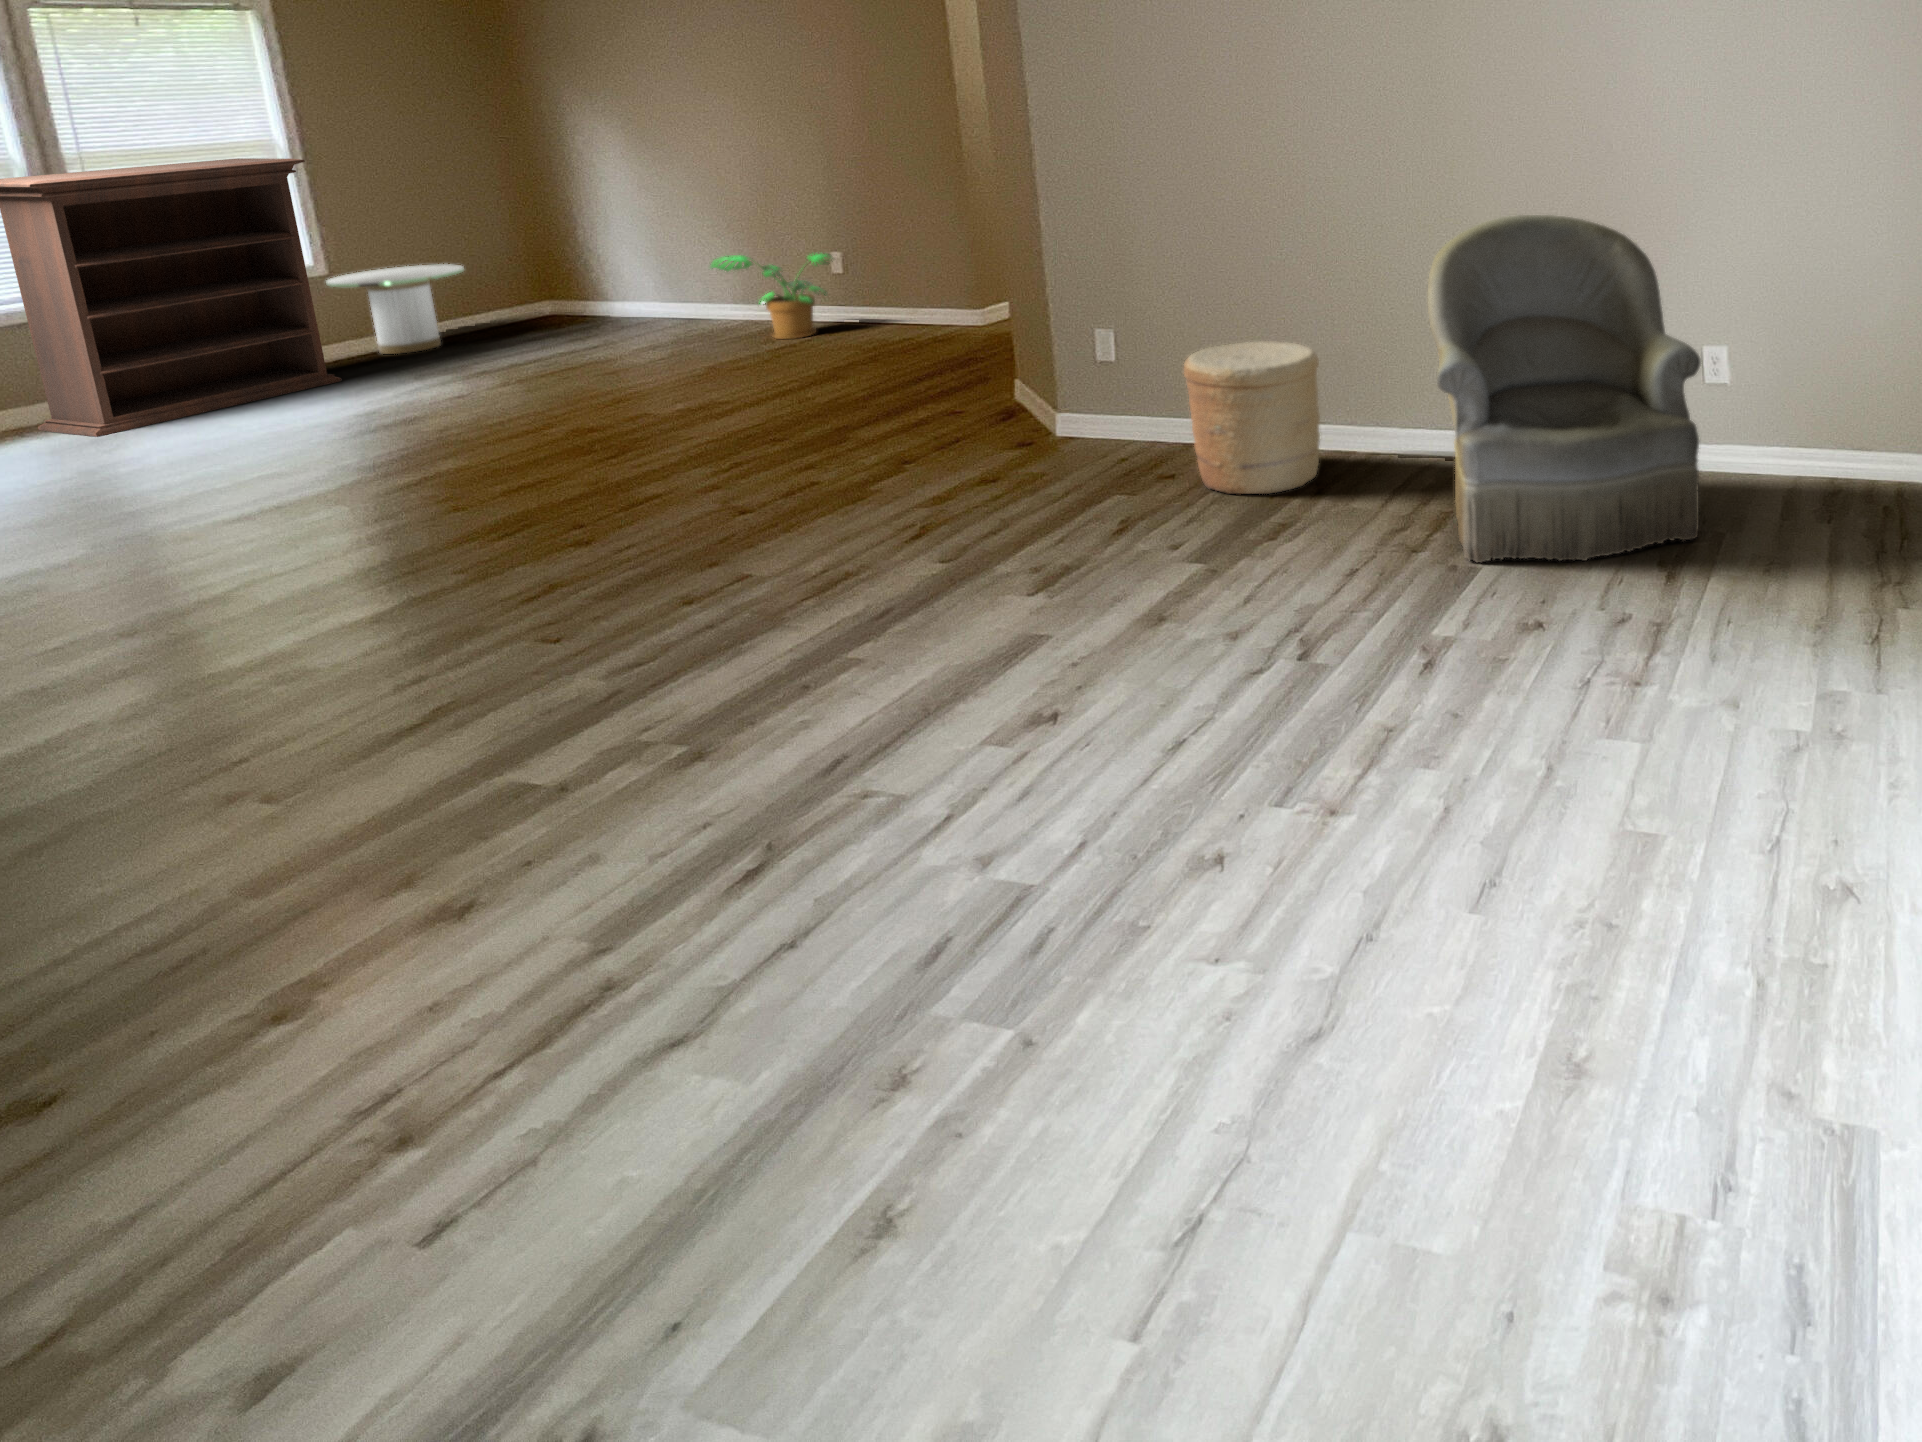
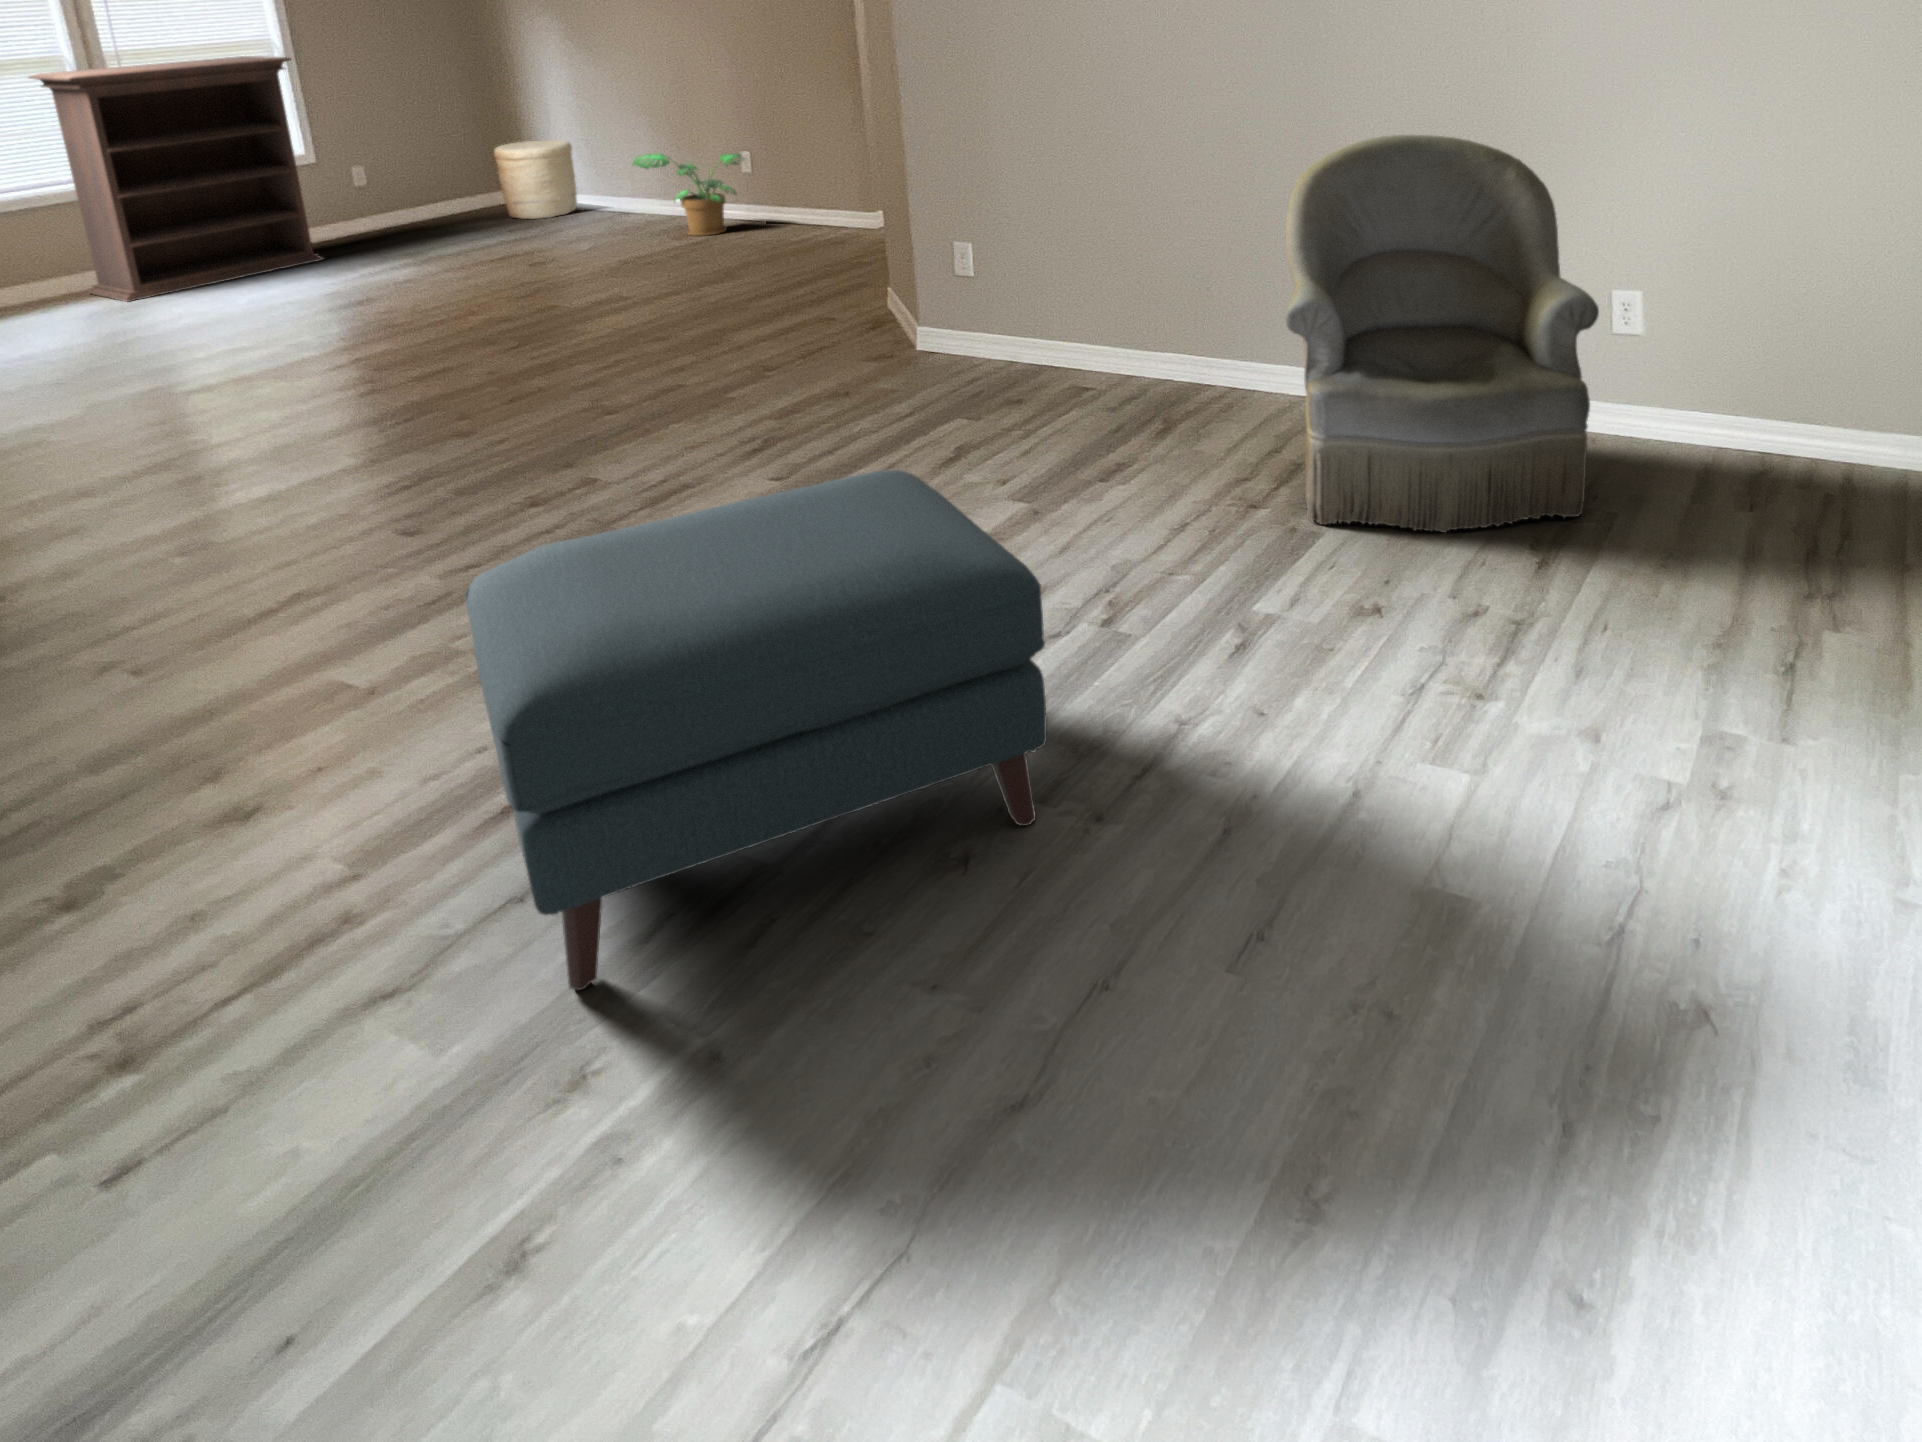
side table: present [326,264,464,354] -> none [319,156,432,236]
woven basket: present [1184,341,1320,494] -> present [494,140,577,219]
ottoman: none [720,524,1282,1009] -> present [465,470,1047,990]

